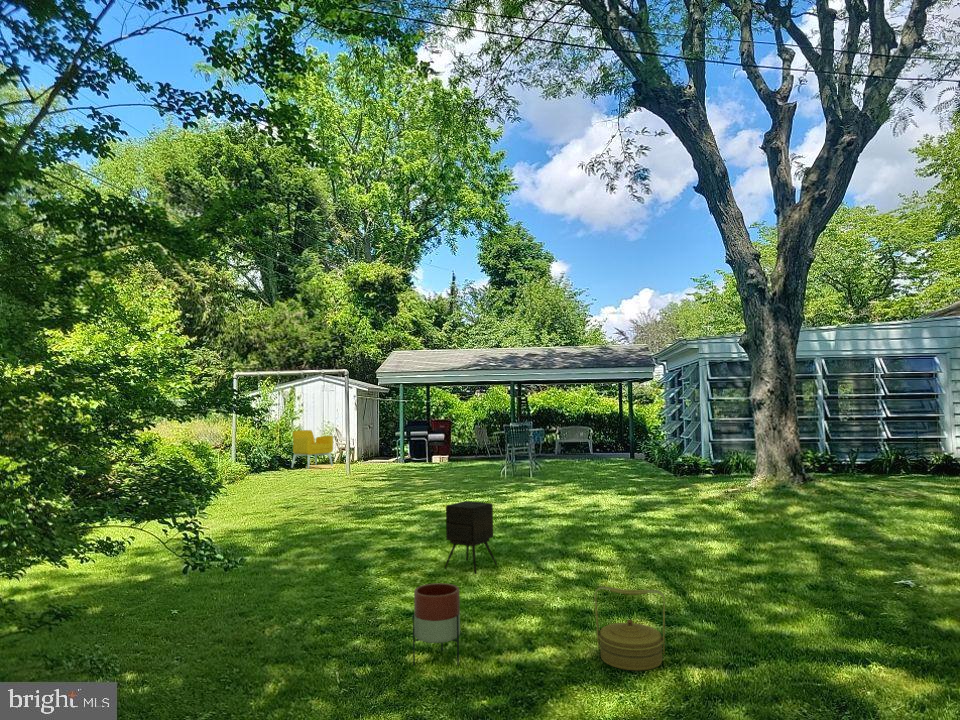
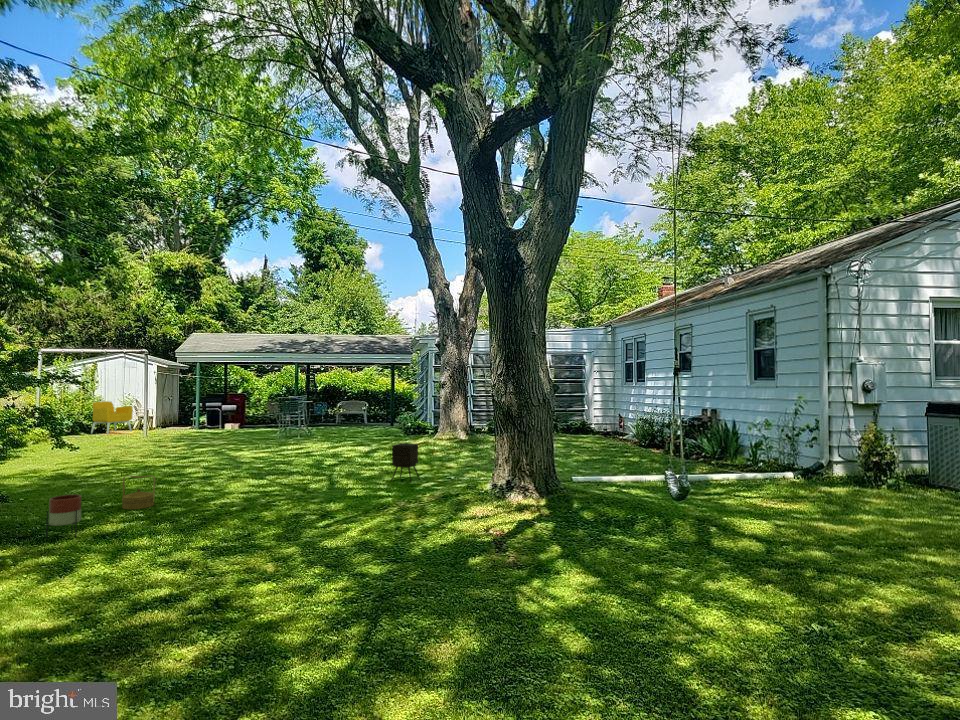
side table: present [445,501,497,574] -> present [391,443,420,481]
planter: present [413,583,460,666] -> present [46,494,82,539]
basket: present [594,587,665,671] -> present [122,475,156,509]

